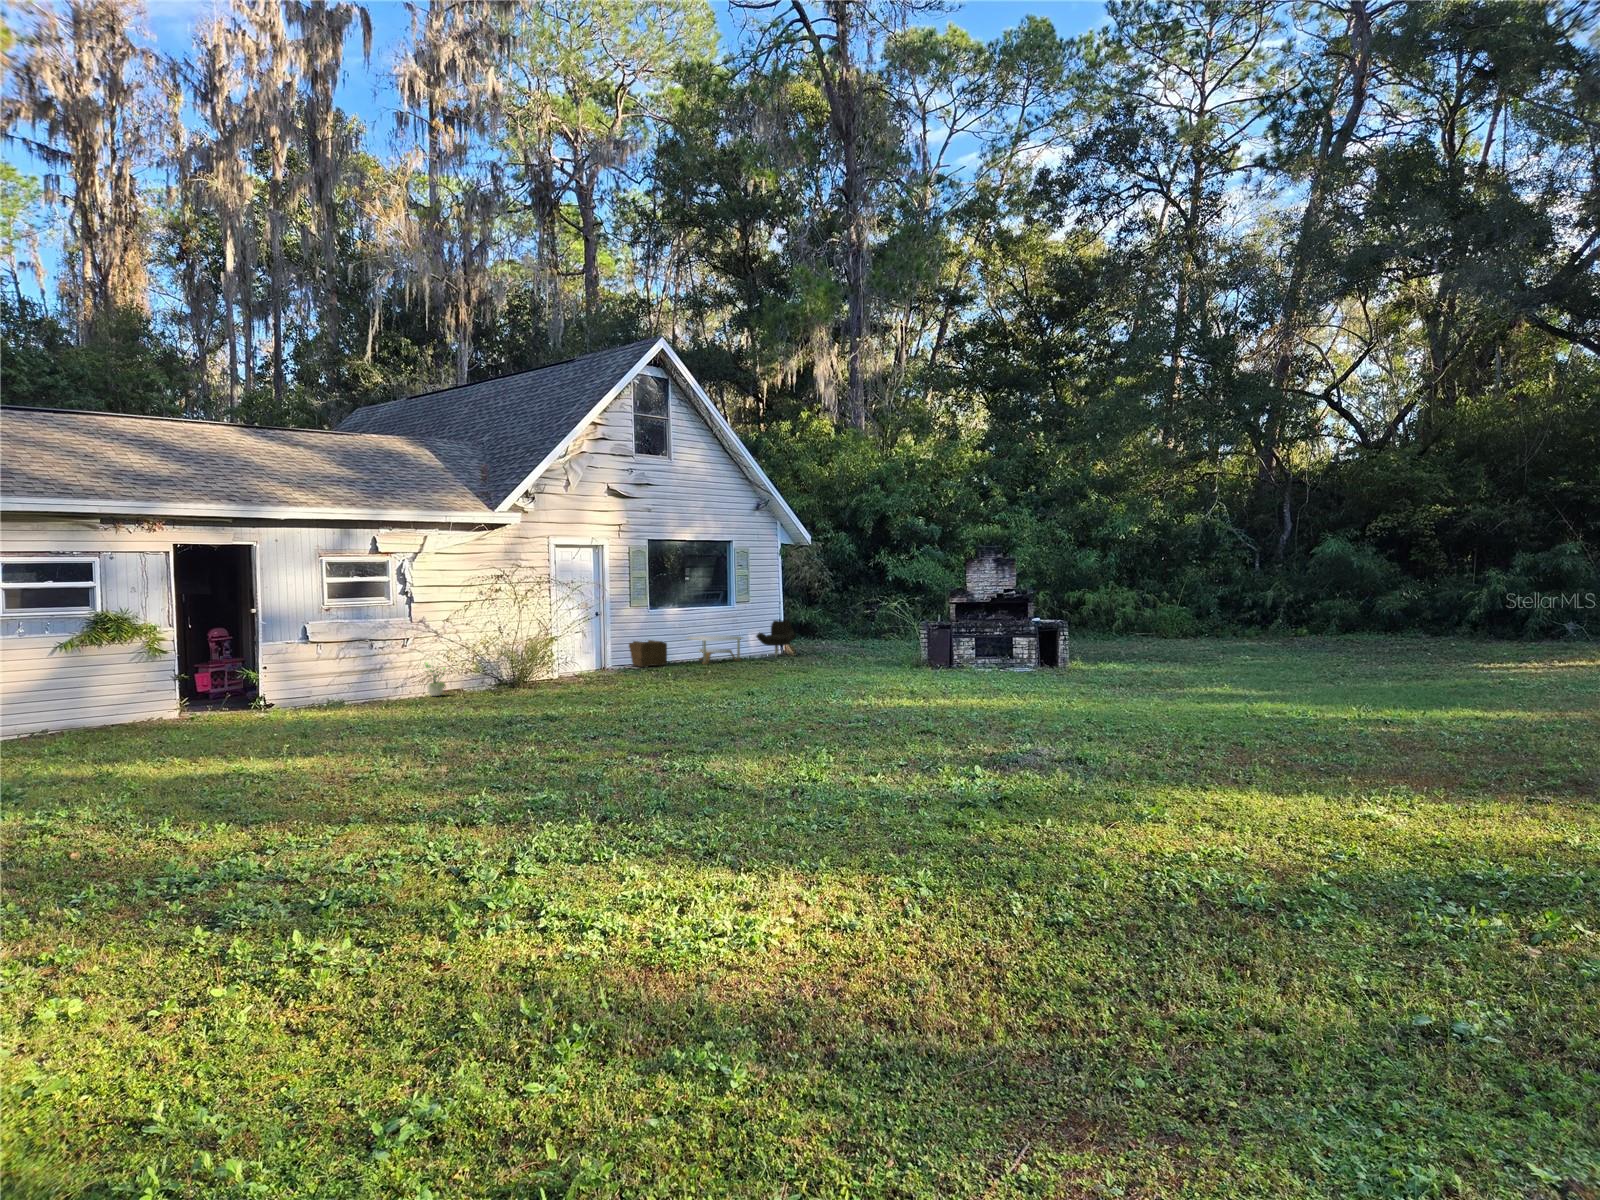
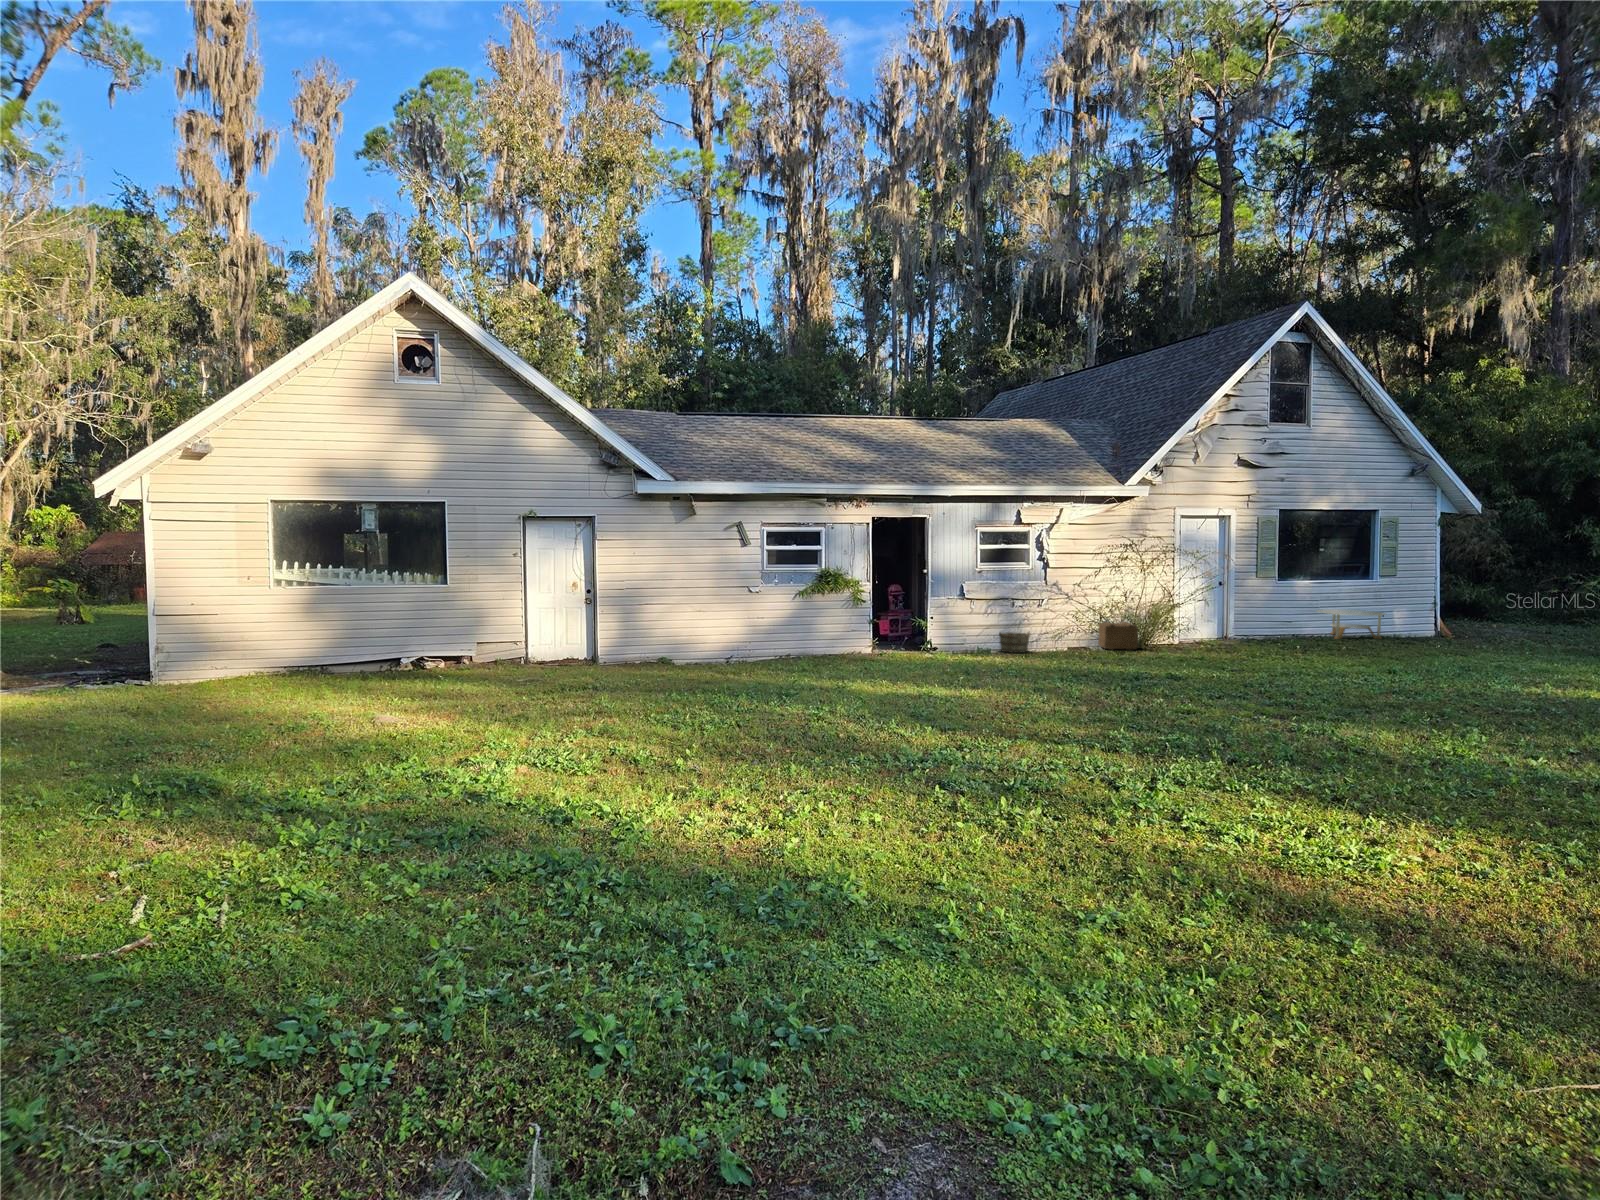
lounge chair: present [756,620,796,656] -> none [1401,597,1454,638]
wooden crate: present [629,640,667,668] -> present [1098,622,1138,650]
potted plant: present [425,663,458,696] -> none [1055,611,1088,649]
bucket: none [352,679,393,706] -> present [999,632,1031,653]

